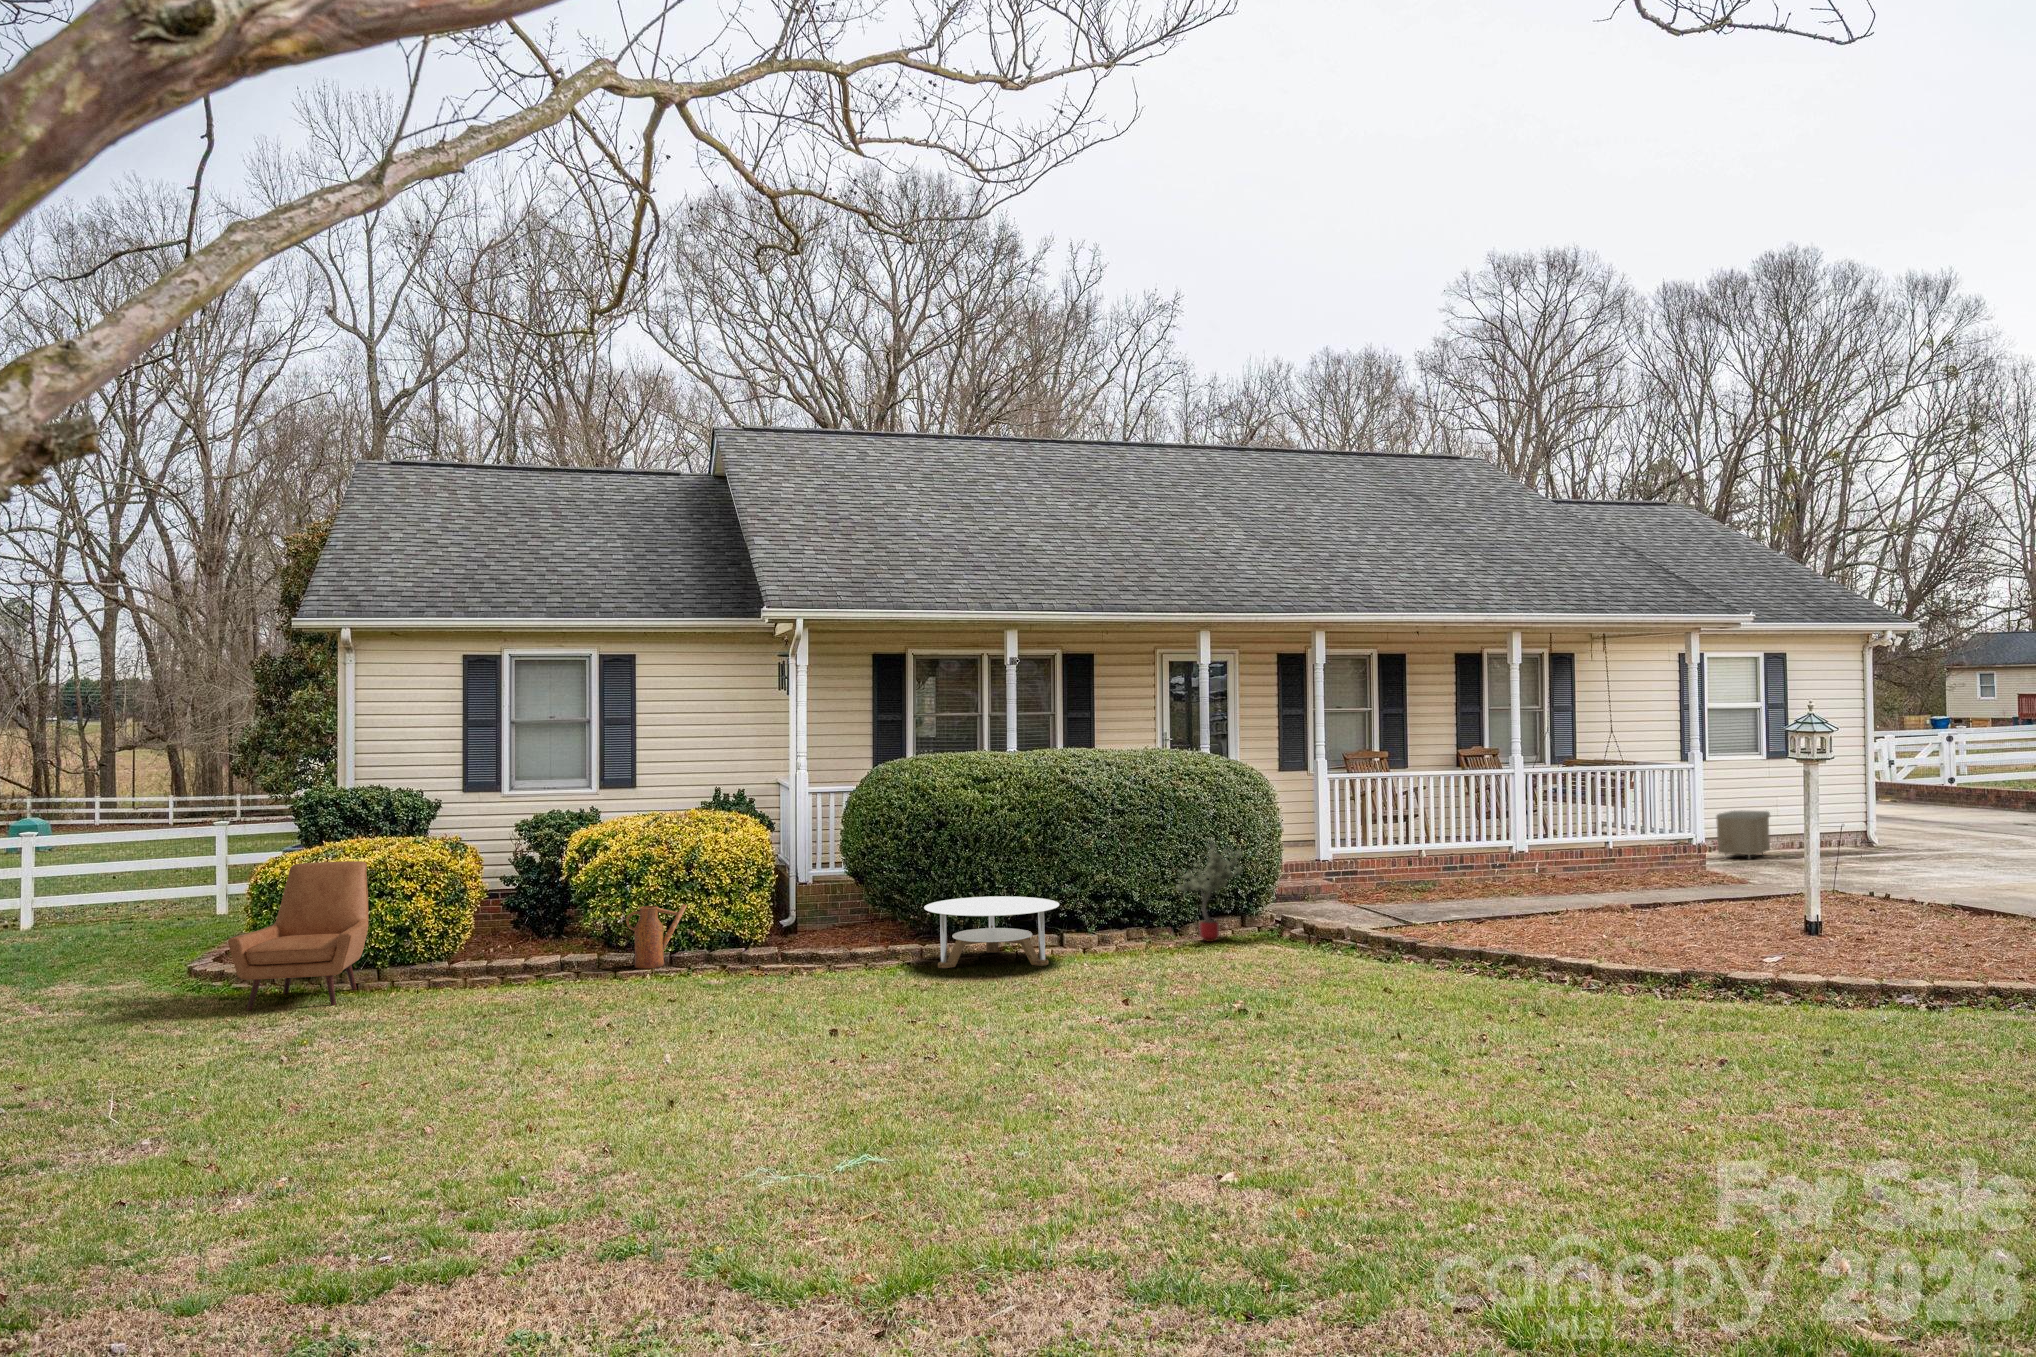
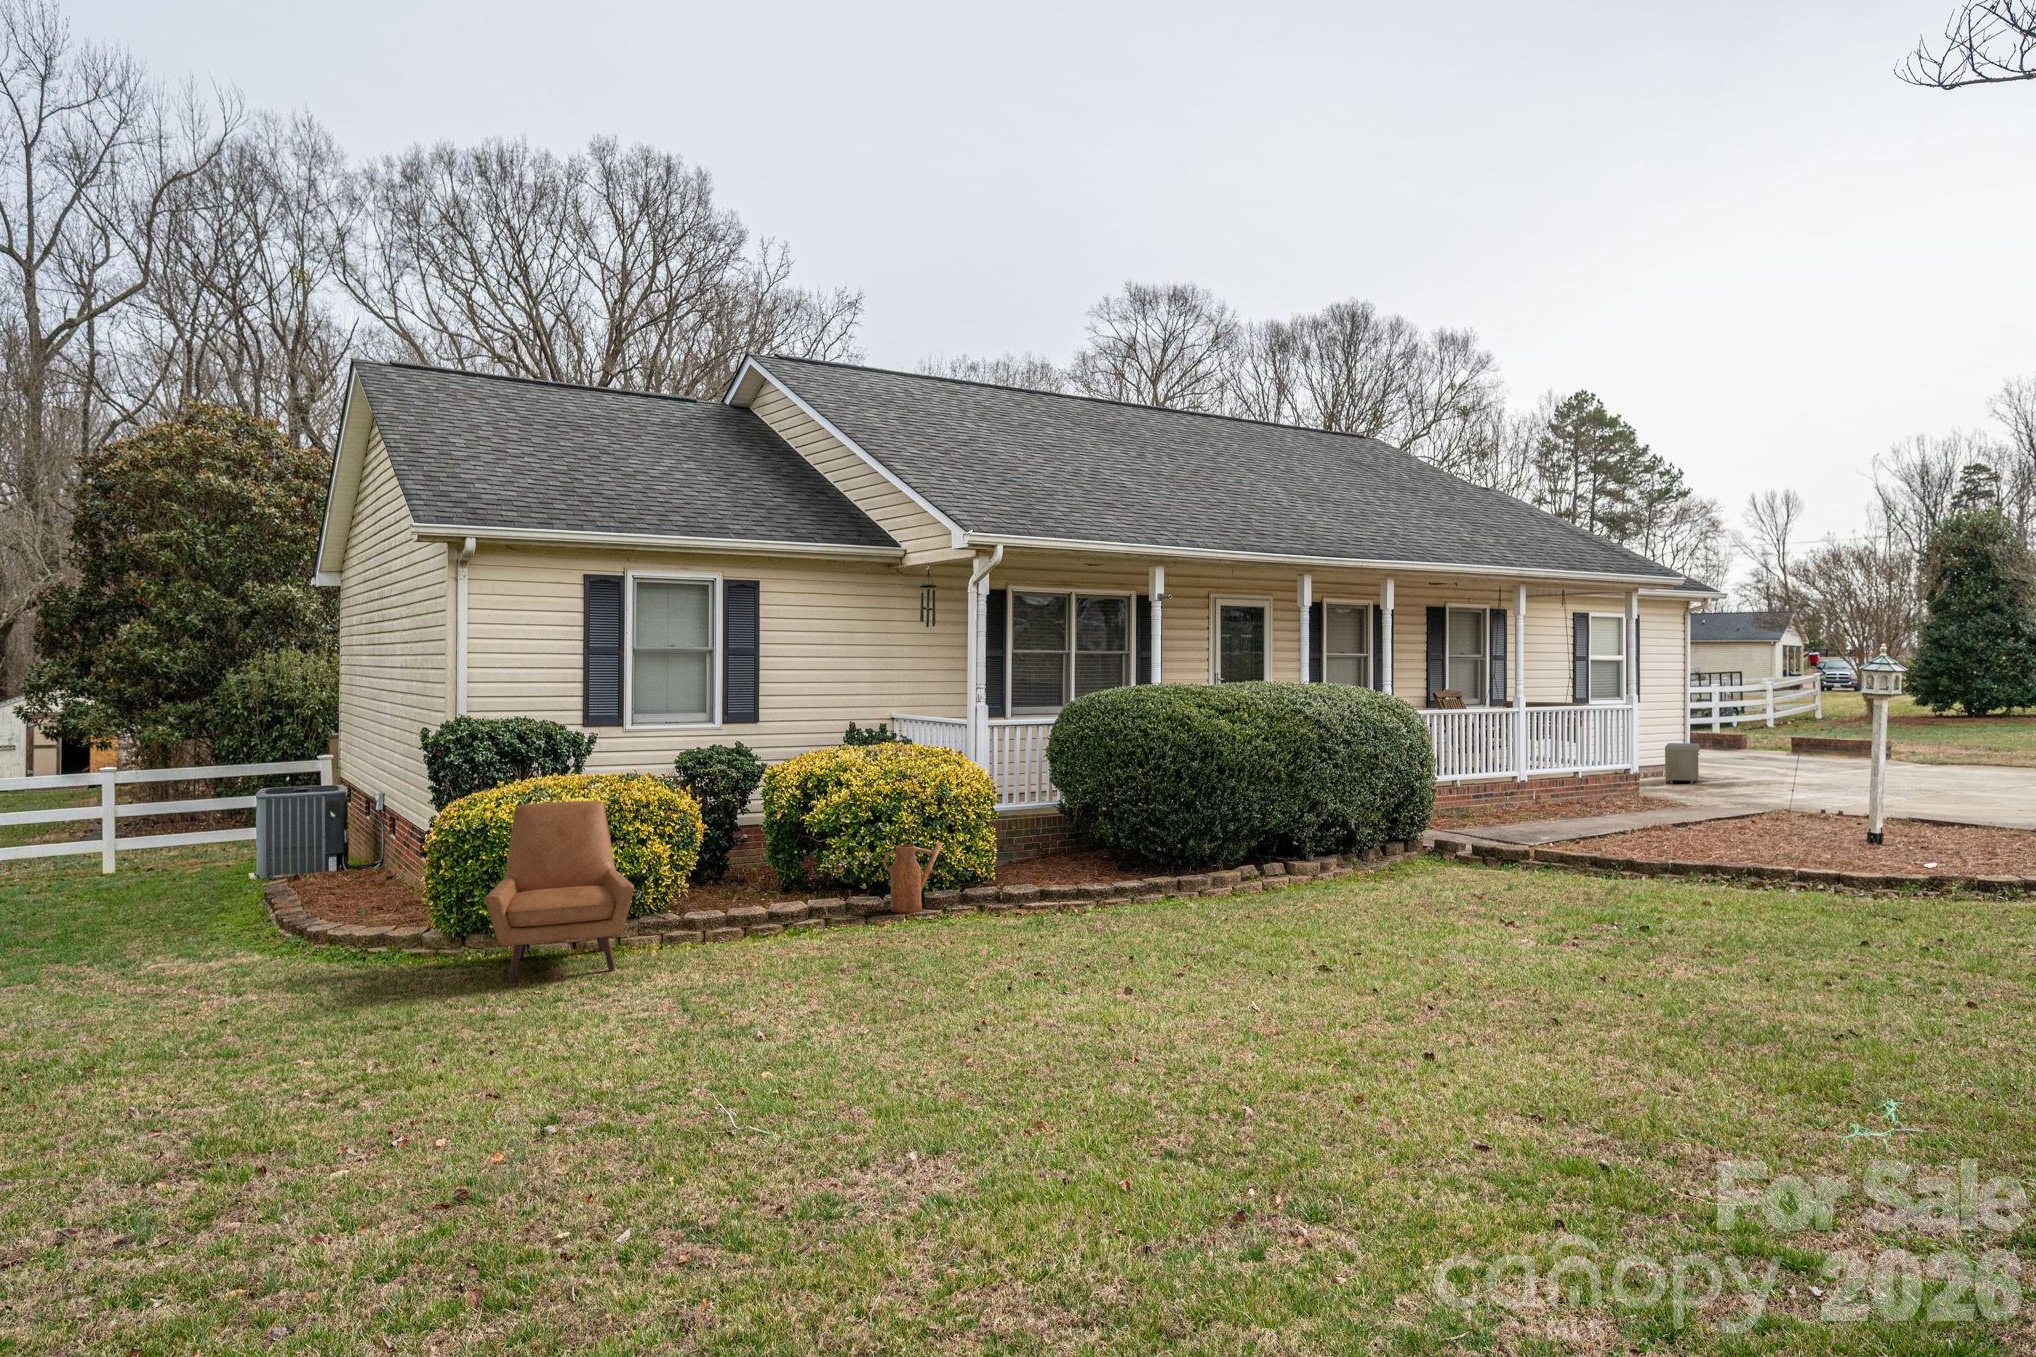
potted tree: present [1172,839,1242,942] -> none [1392,766,1454,867]
round table: present [924,896,1059,968] -> none [1194,827,1336,902]

